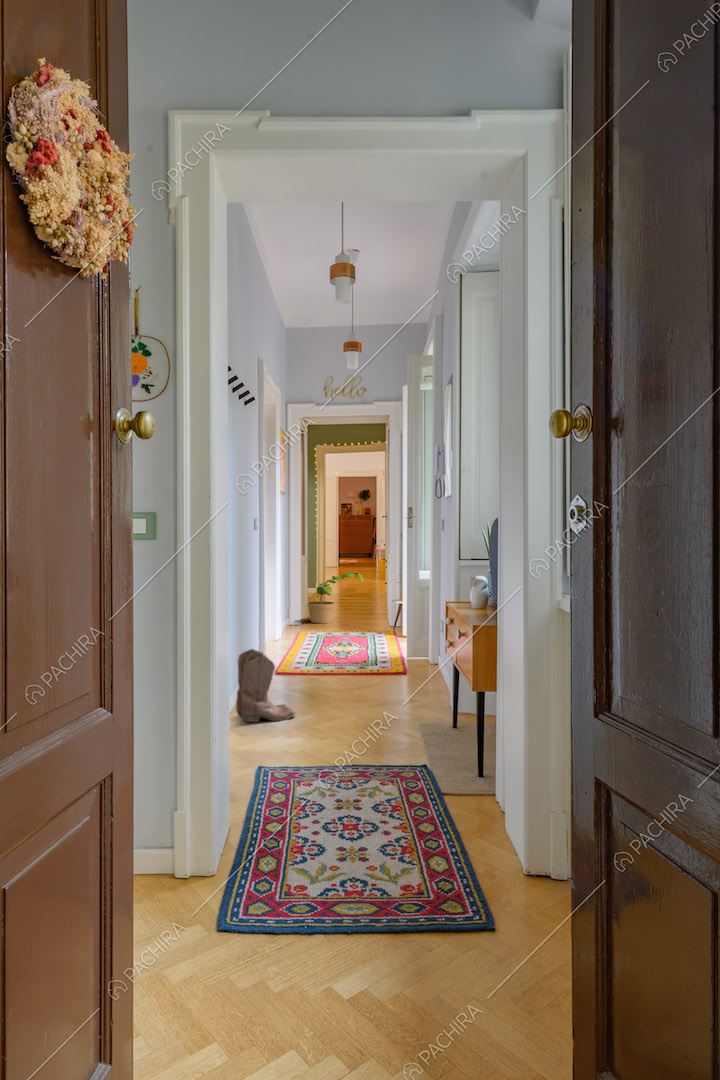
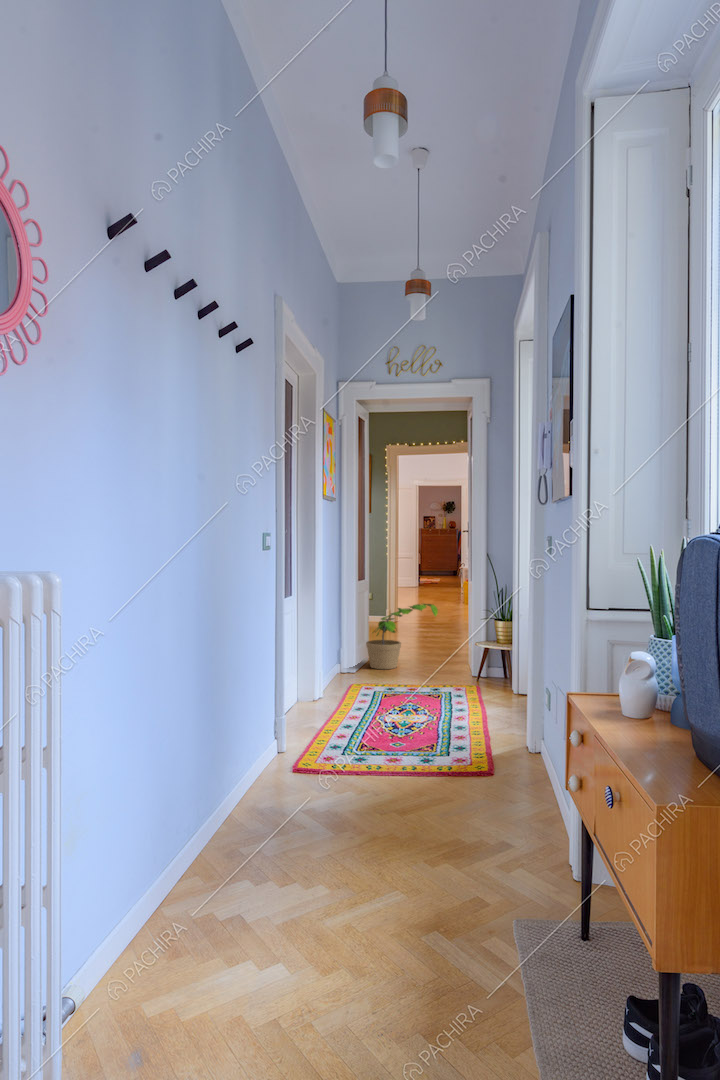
boots: present [236,649,296,722] -> none [192,760,295,898]

